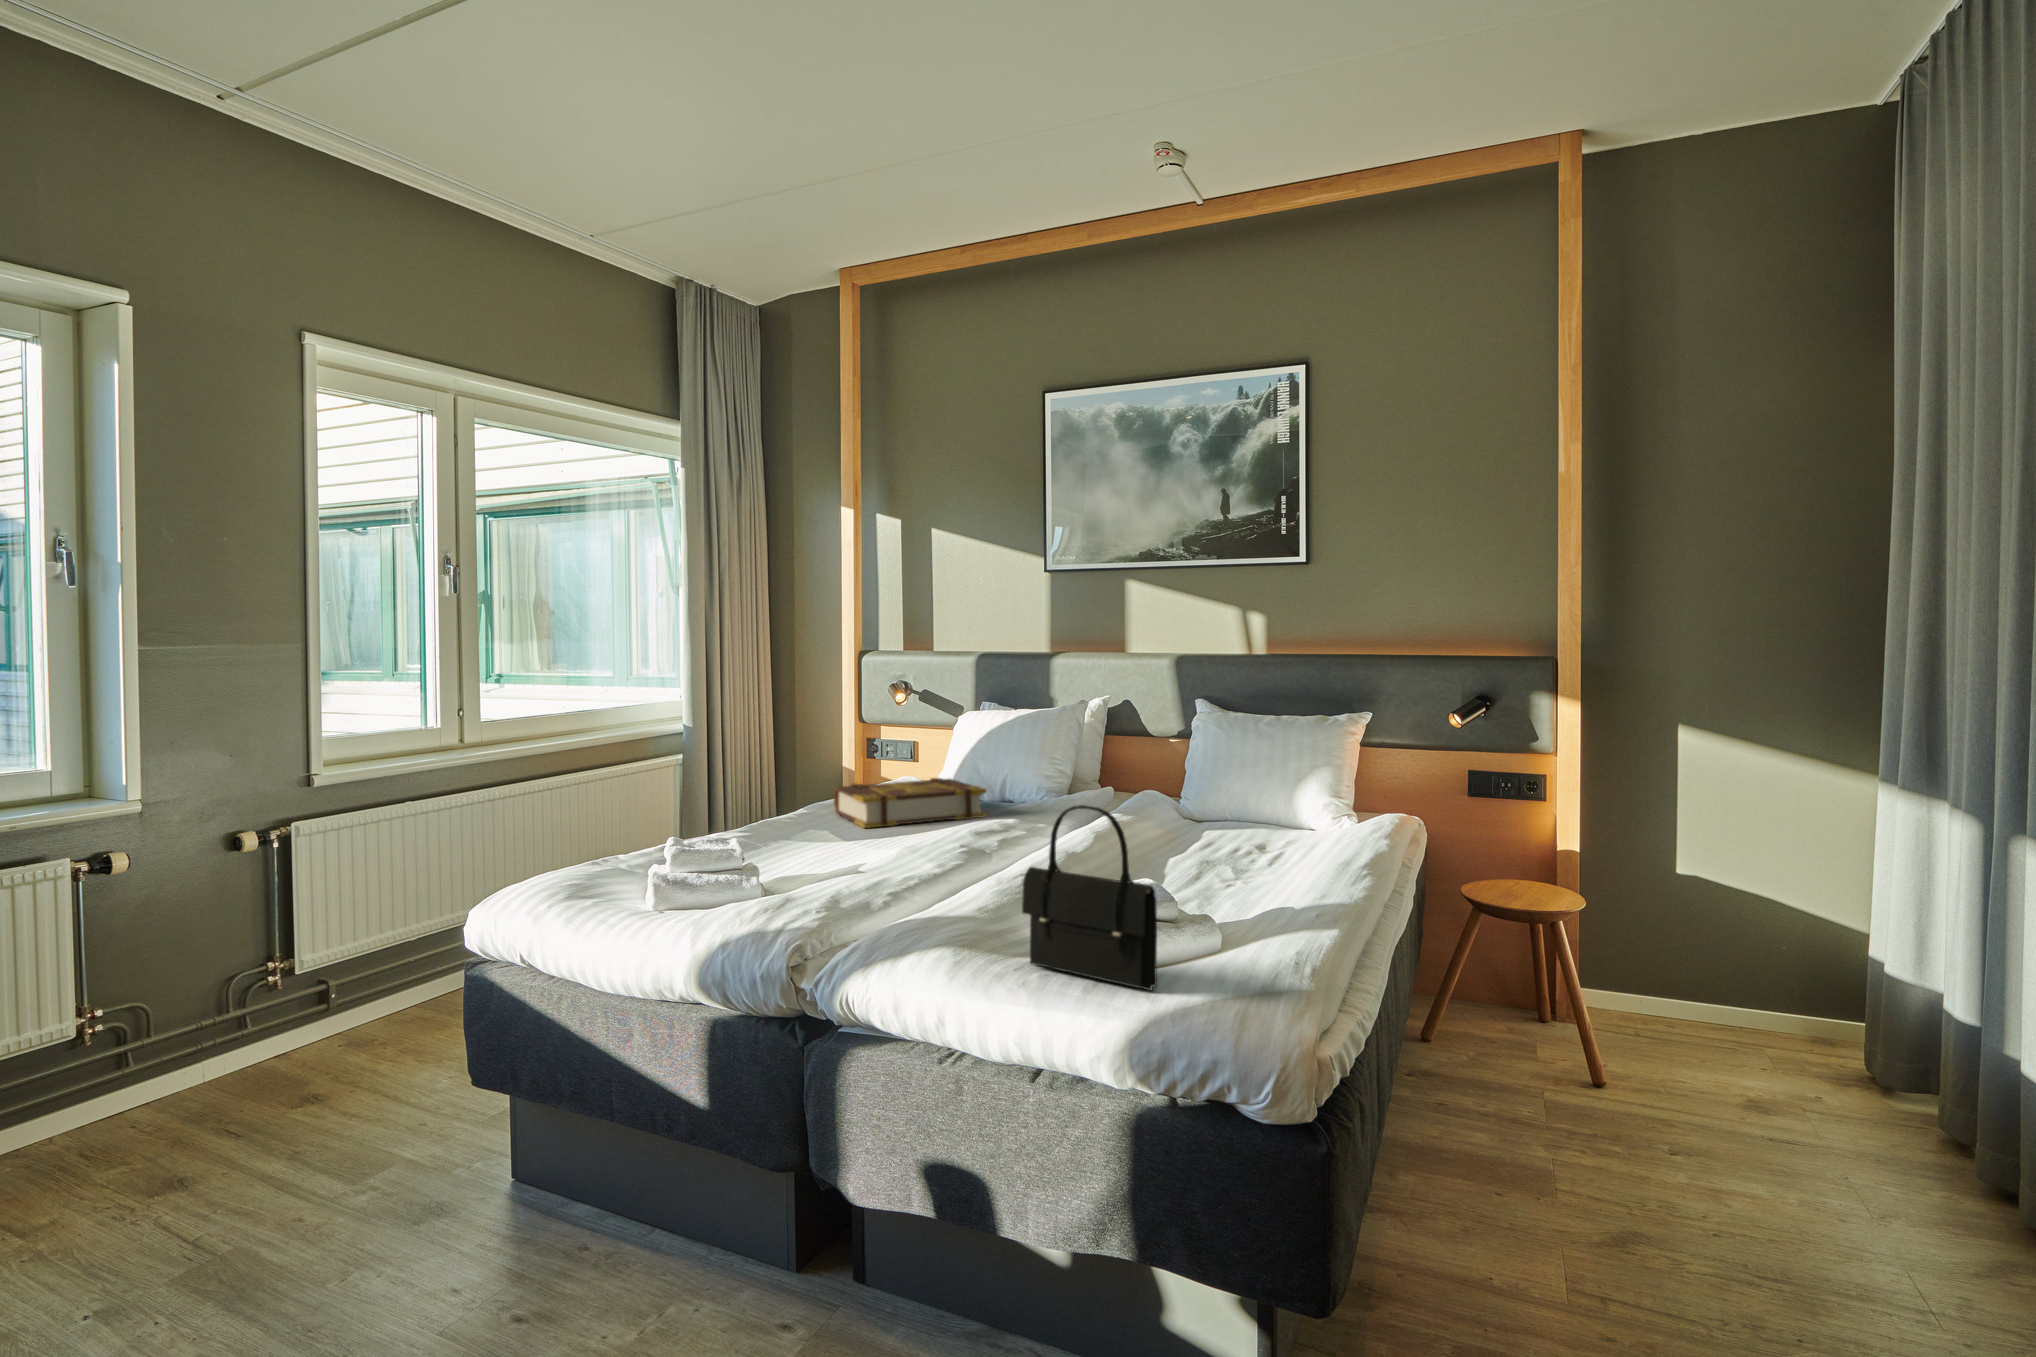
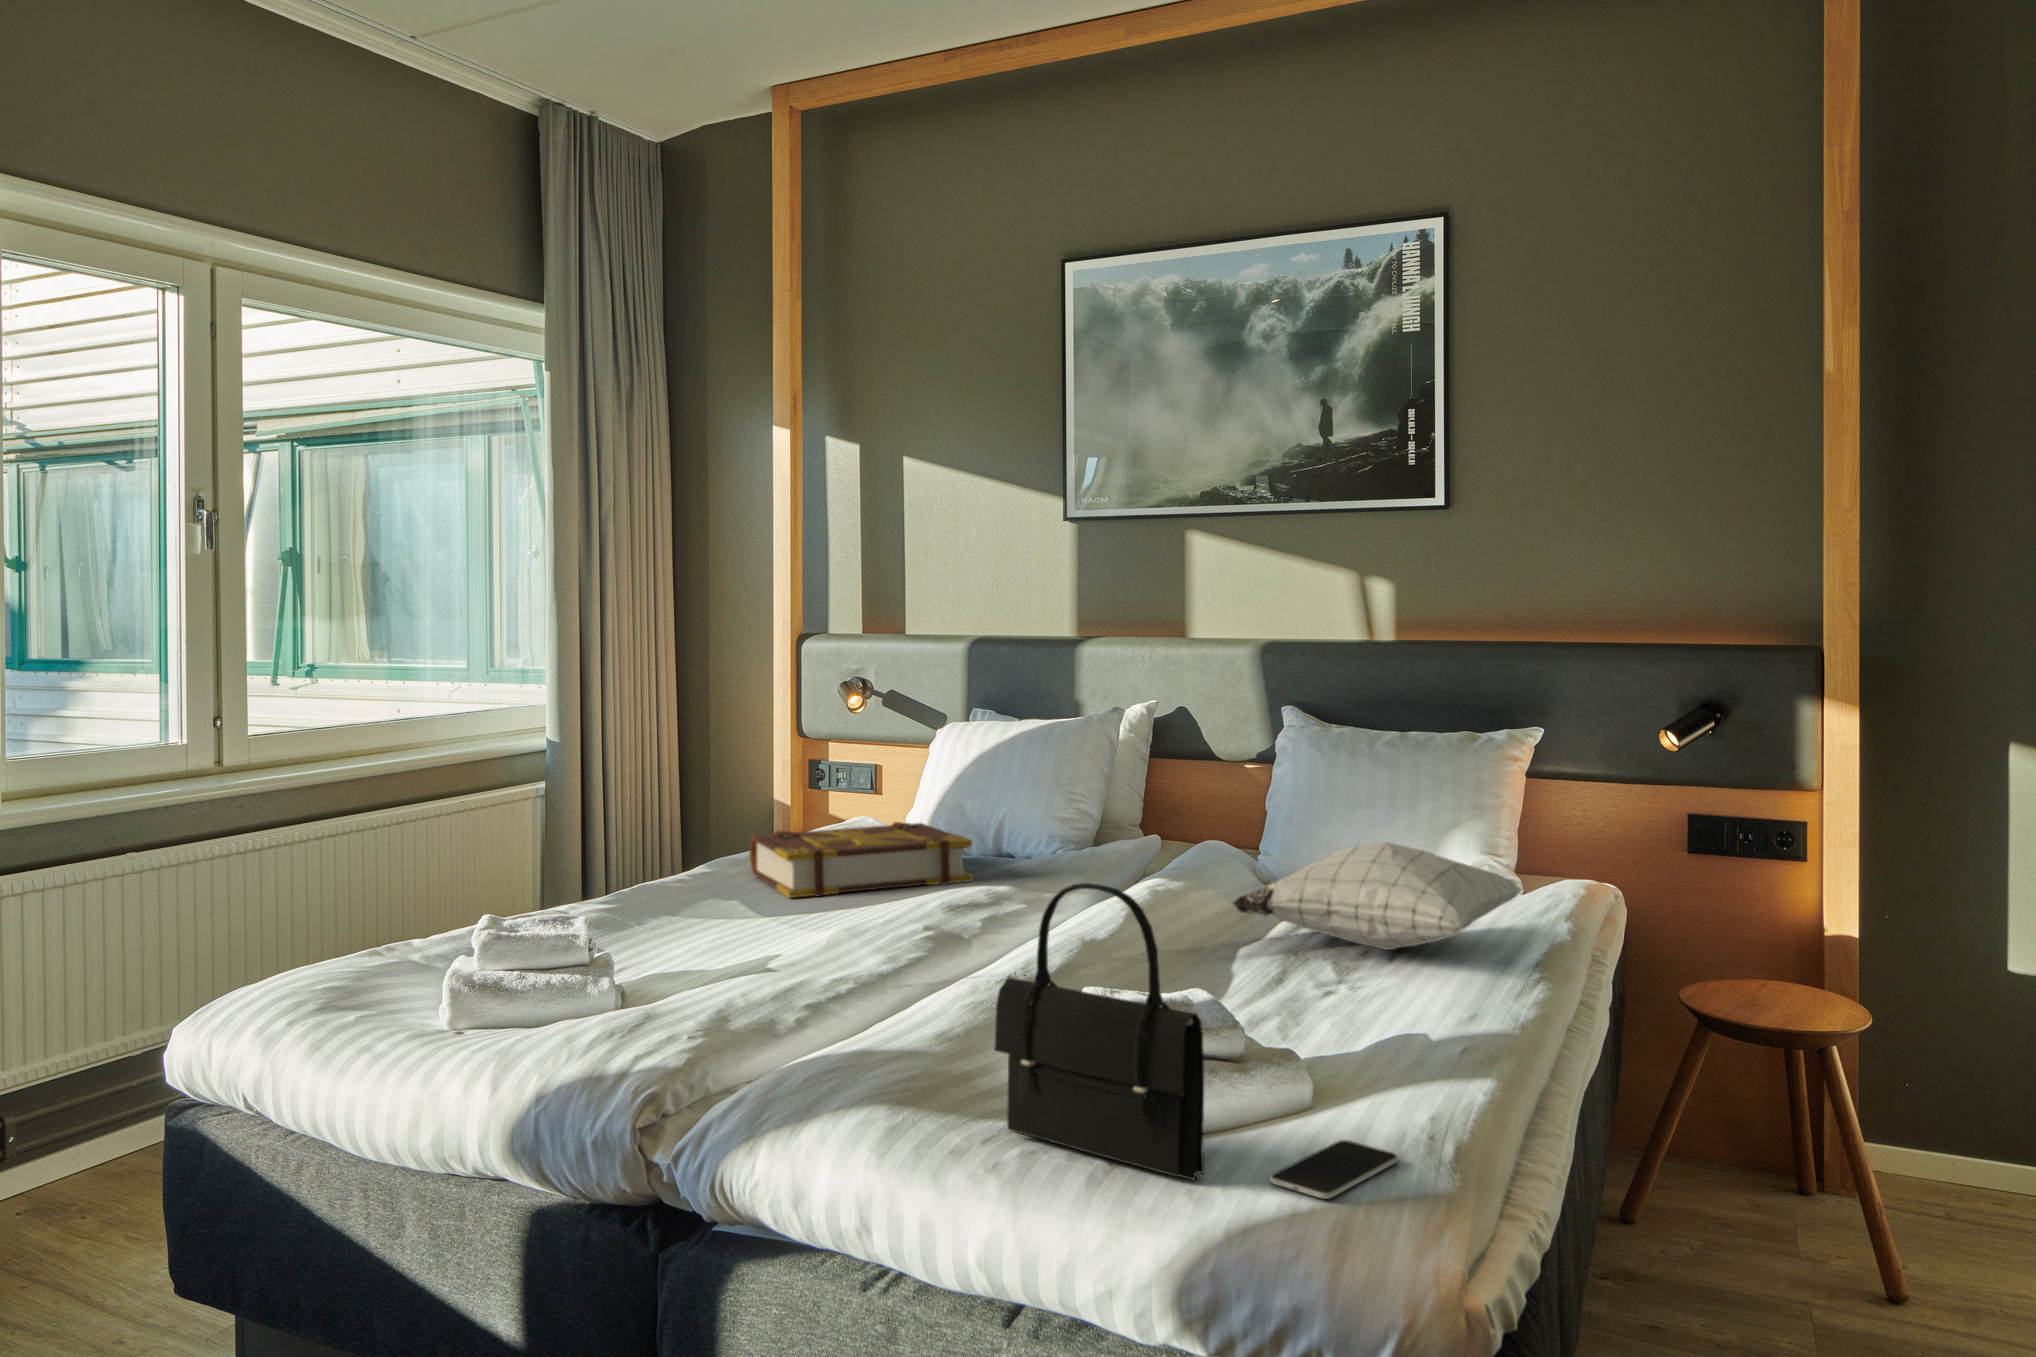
pillow: none [1165,787,1358,858] -> present [1233,842,1522,950]
smartphone: none [1198,967,1278,1000] -> present [1270,1140,1398,1199]

